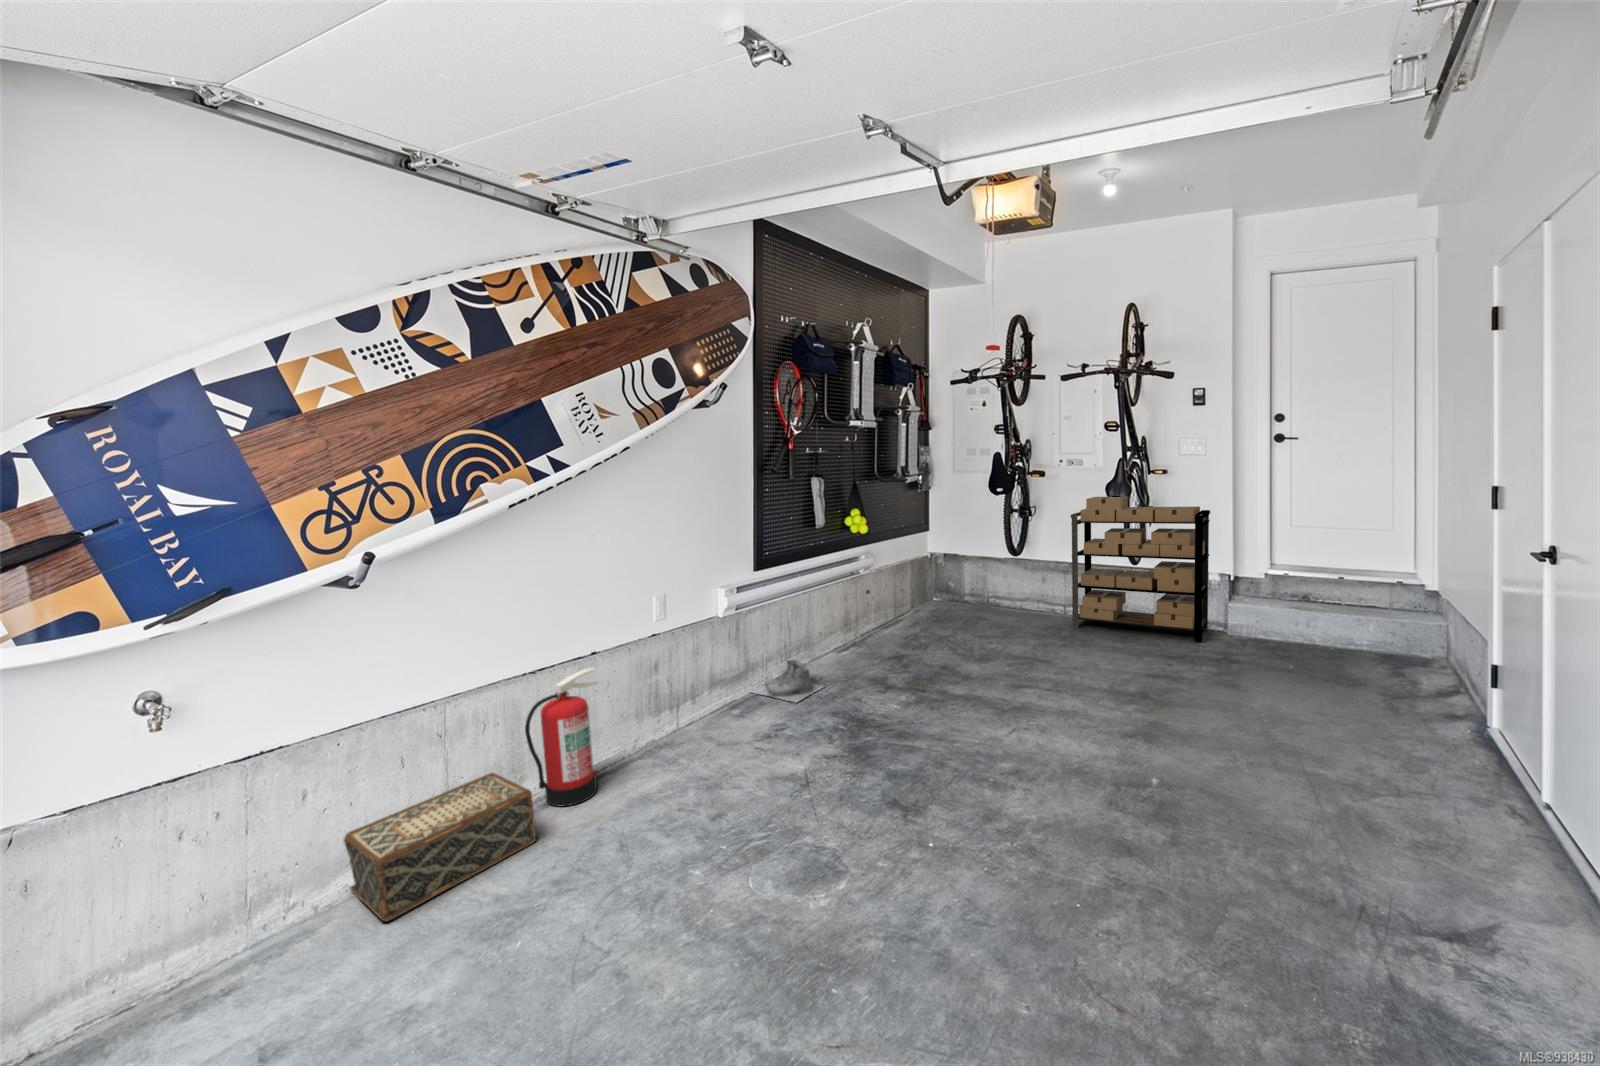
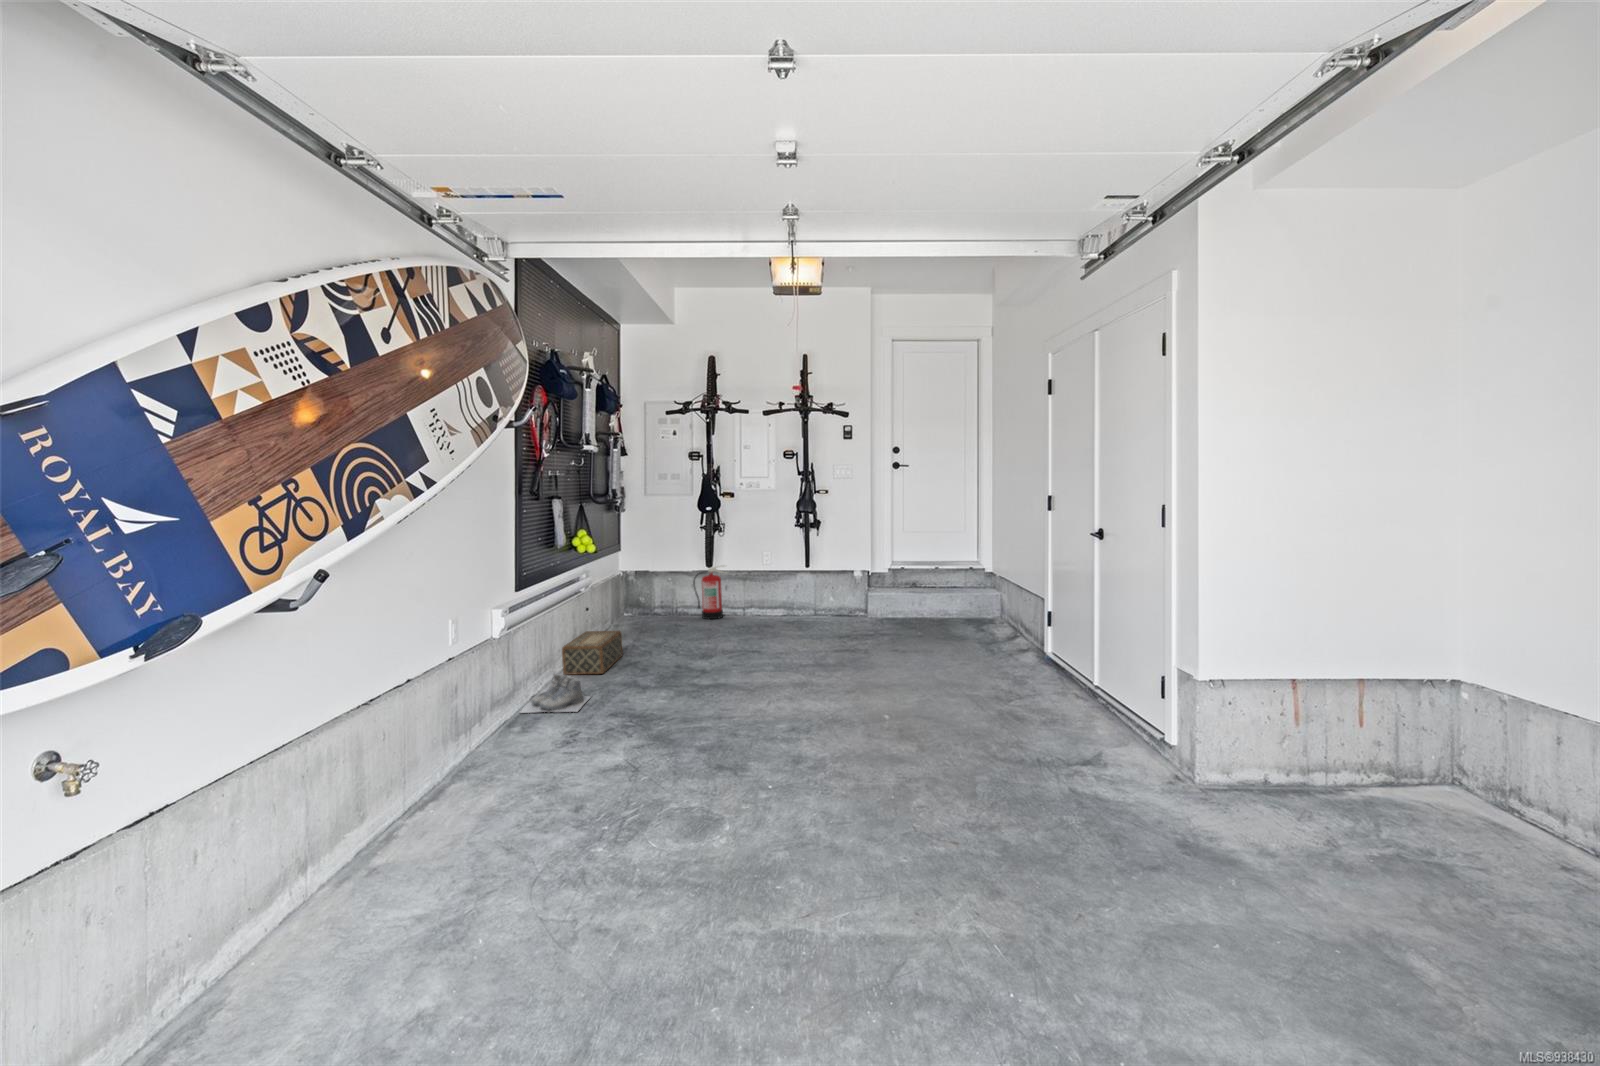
shelving unit: present [1071,496,1211,642] -> none [758,514,853,625]
fire extinguisher: present [525,668,600,807] -> present [693,566,724,619]
woven basket: present [344,773,536,922] -> present [562,631,622,675]

